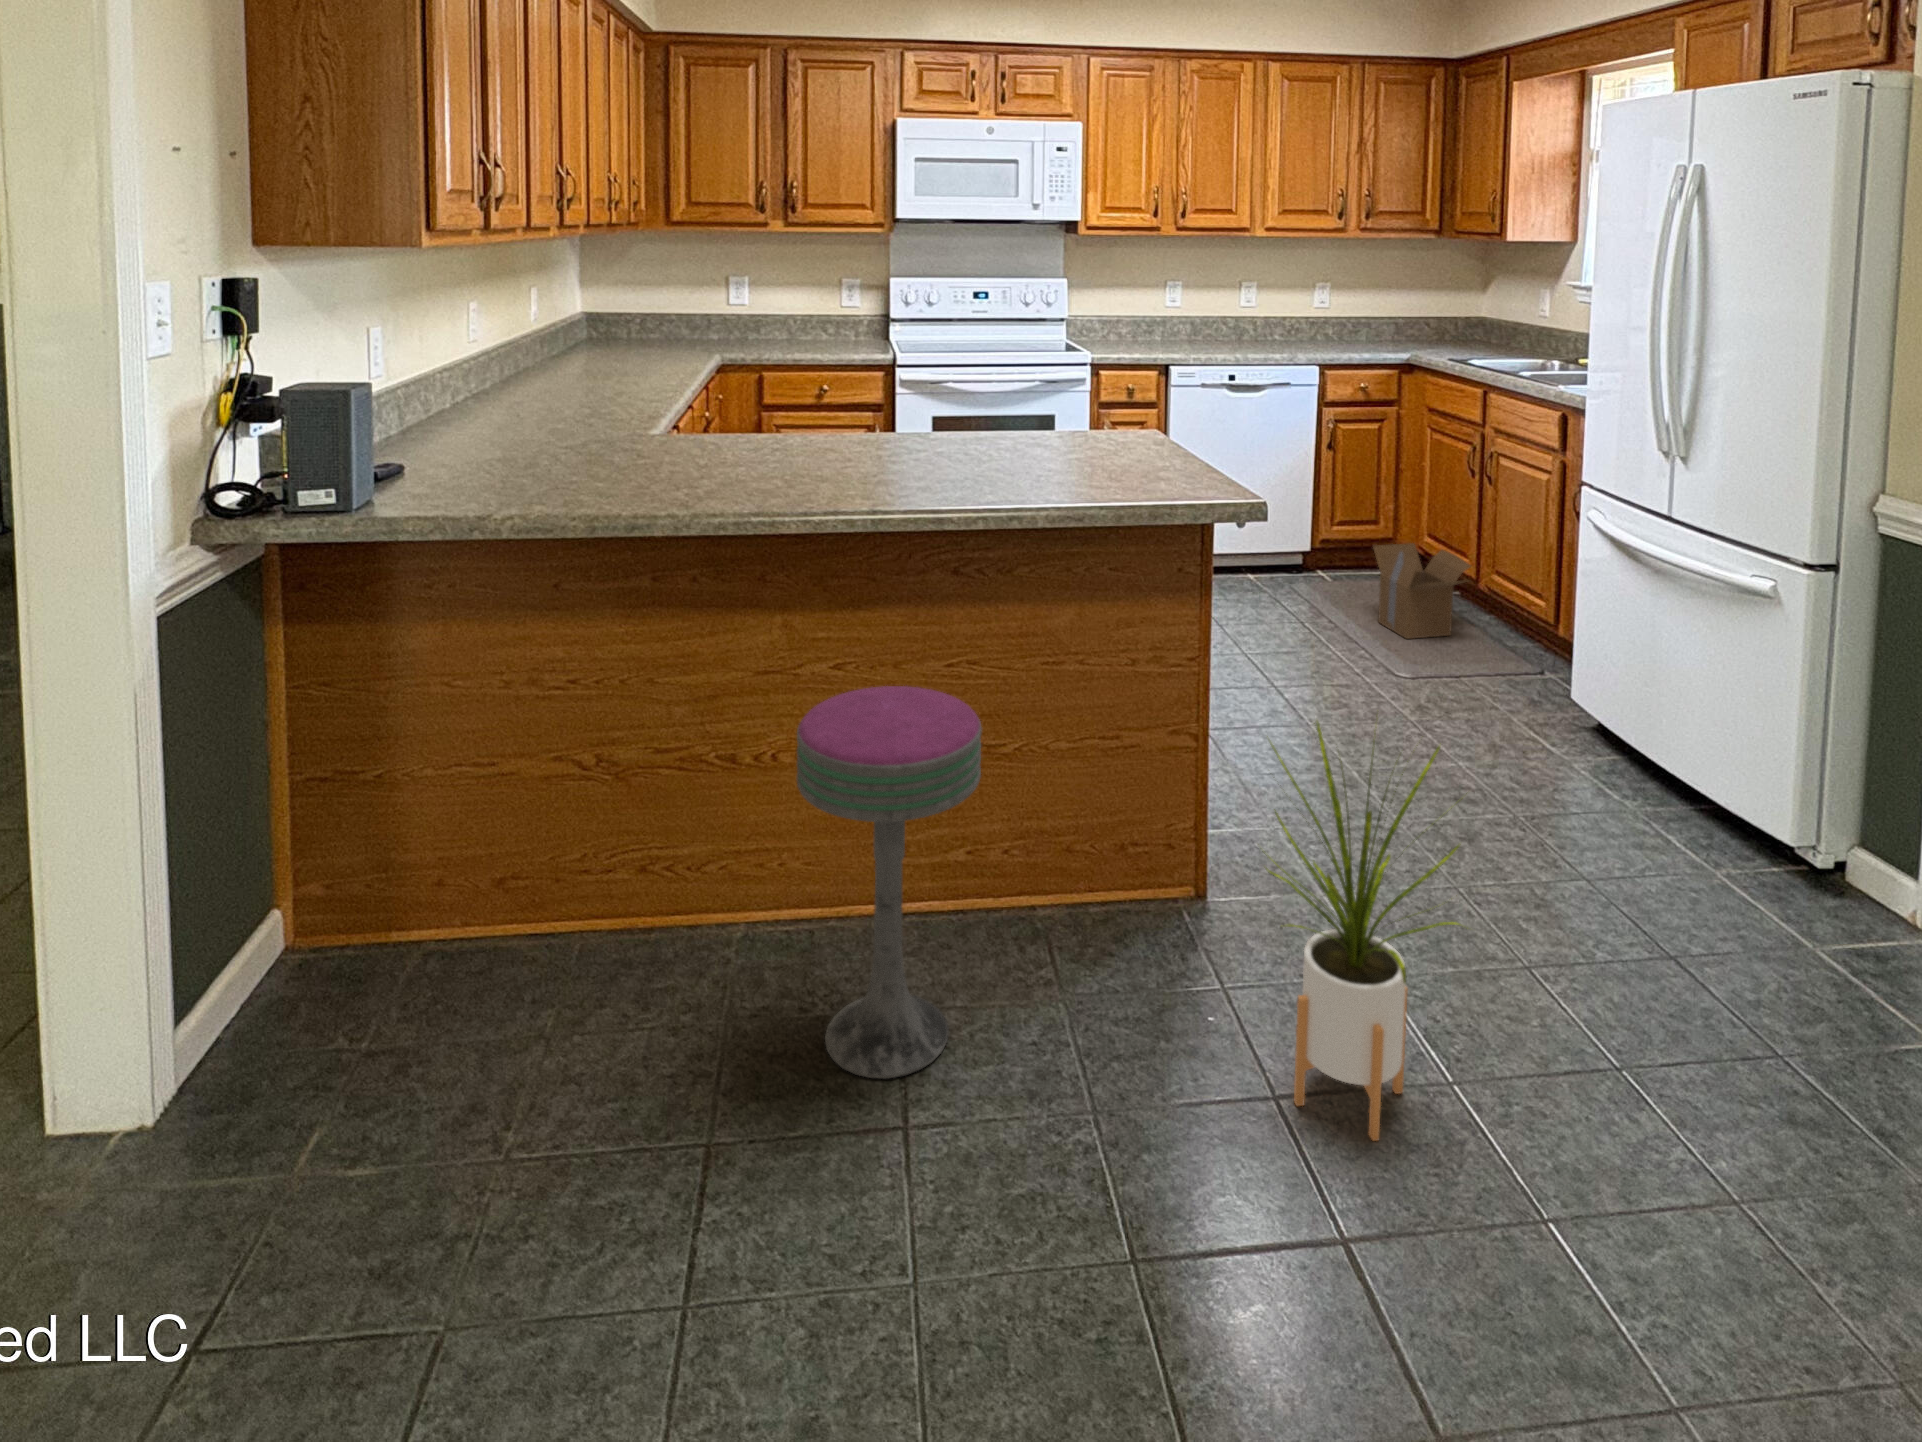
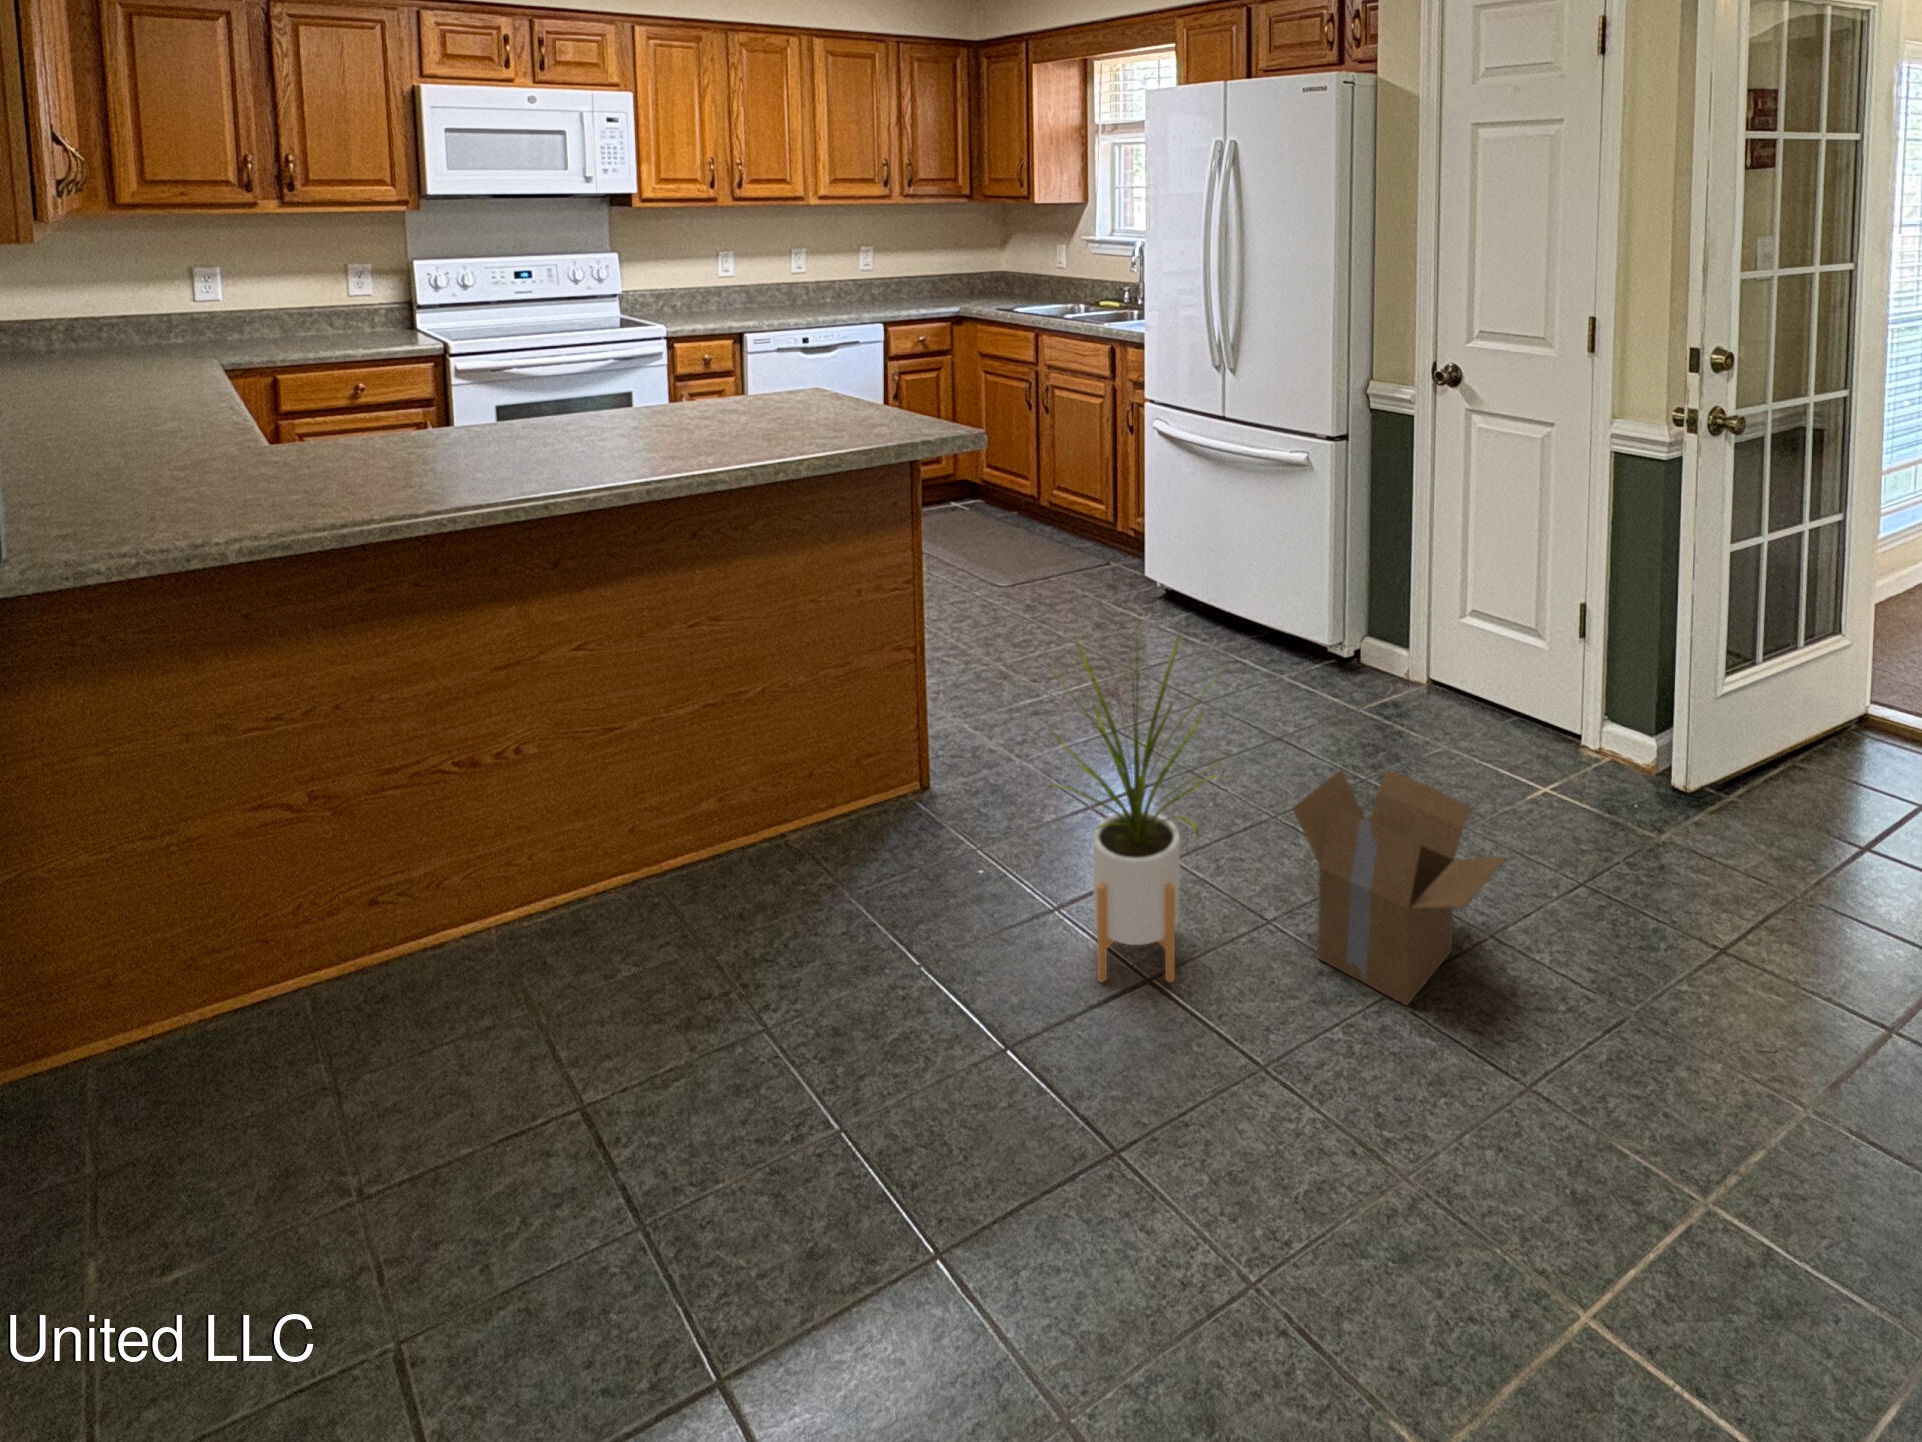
cardboard box: present [1373,543,1471,639] -> present [1293,770,1506,1005]
bar stool: present [797,686,982,1079] -> none [539,711,772,1167]

